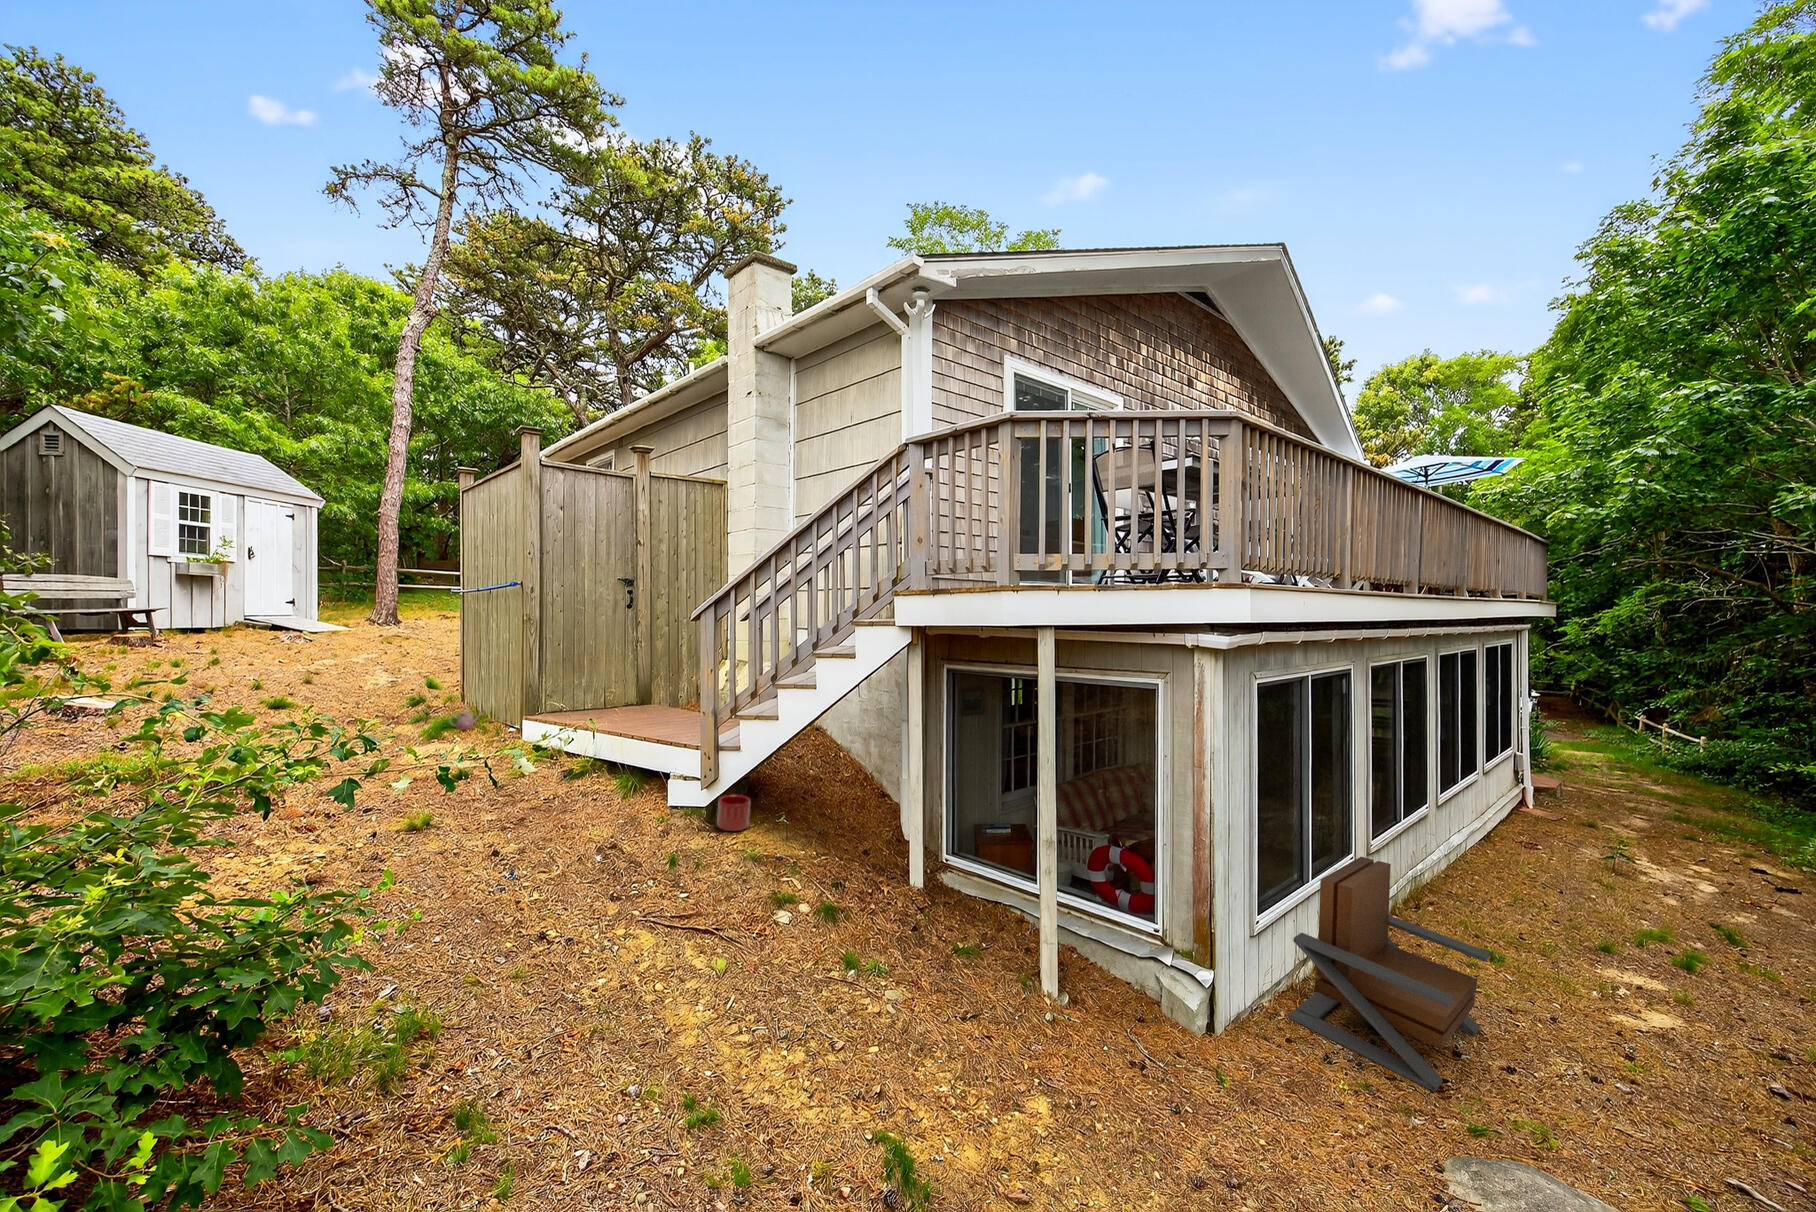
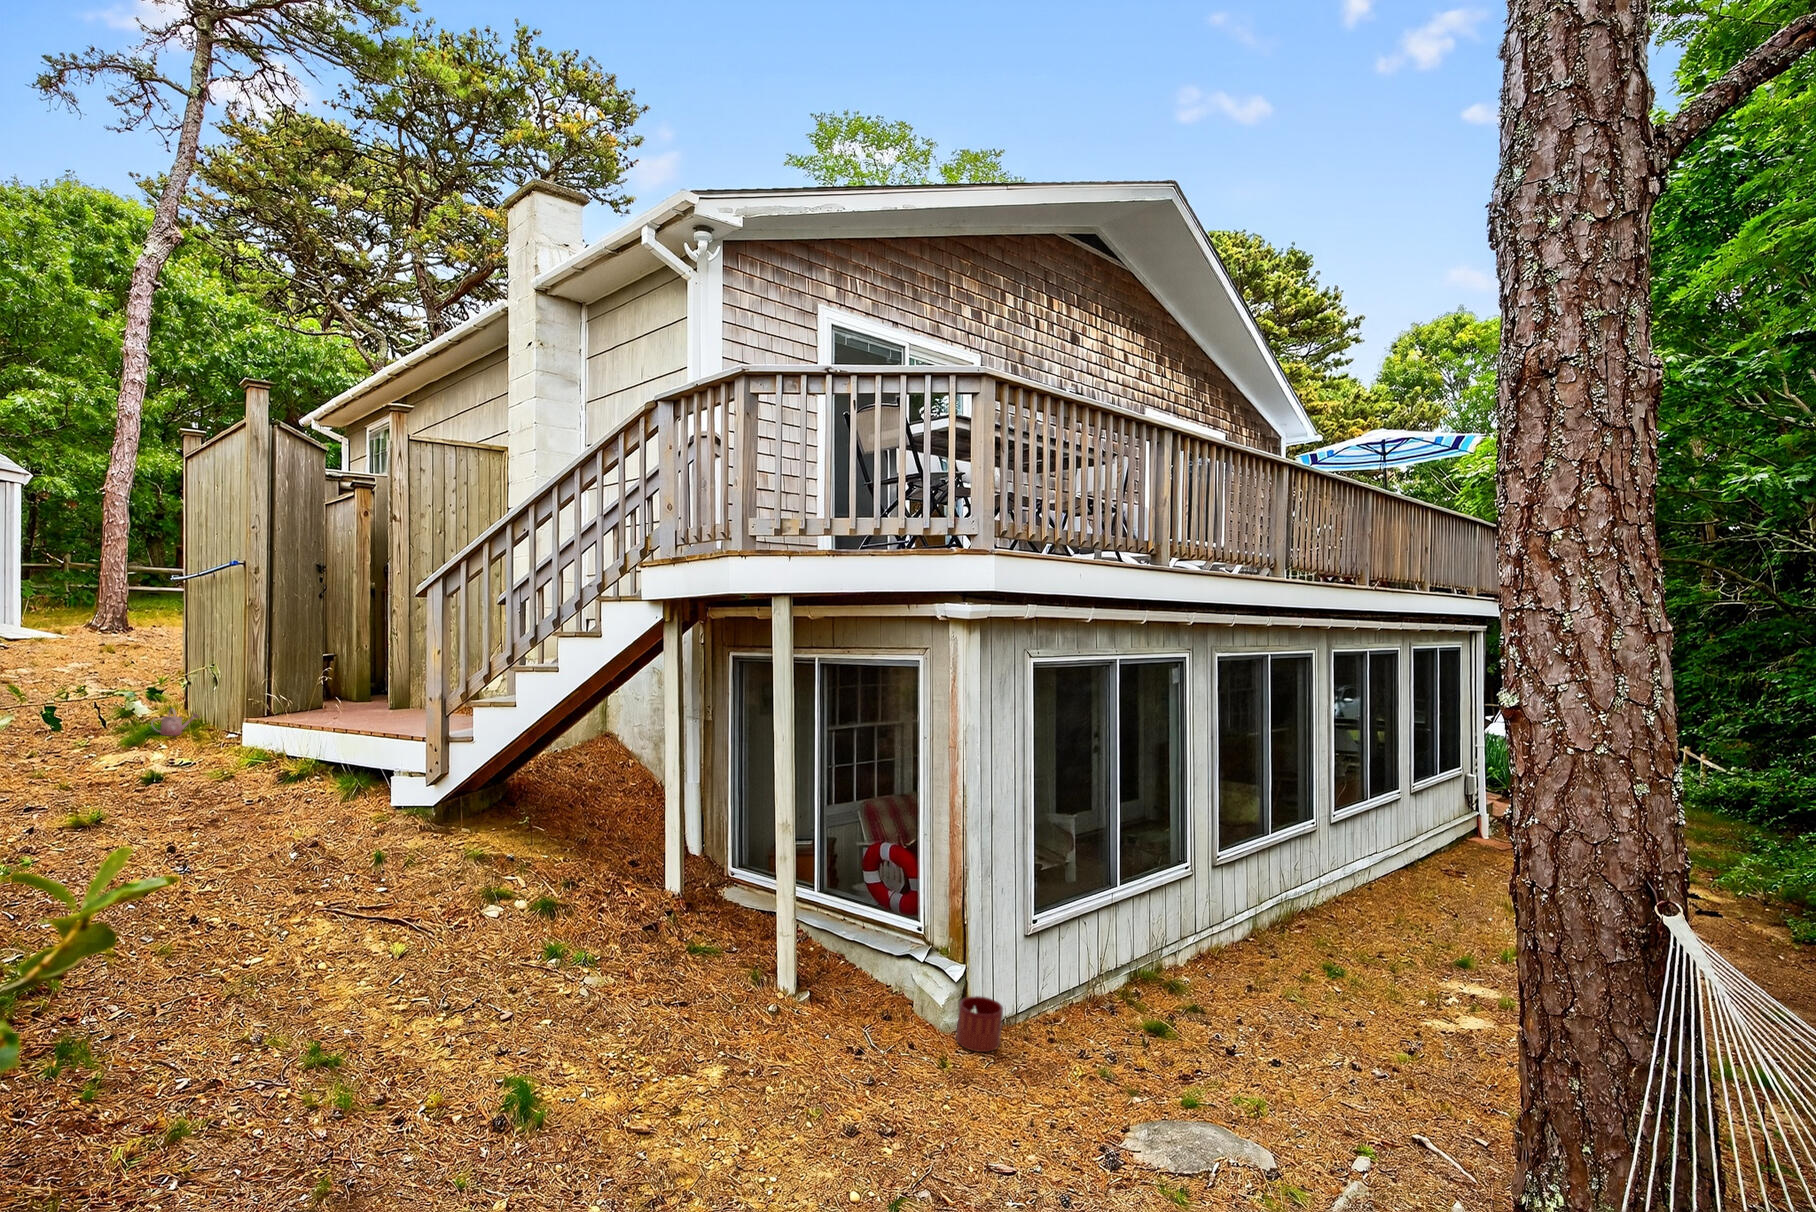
planter: present [717,795,750,831] -> present [956,996,1003,1052]
lounge chair: present [1289,857,1490,1092] -> none [1042,851,1258,1073]

